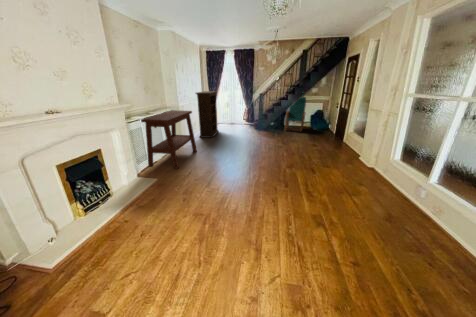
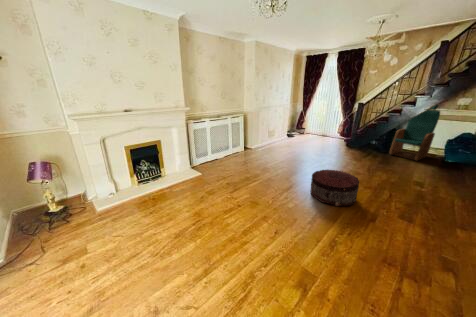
bookcase: present [196,91,218,138] -> none [273,98,305,148]
side table: present [141,110,197,169] -> none [204,115,258,170]
pouf: none [264,145,299,172] -> present [310,170,360,206]

